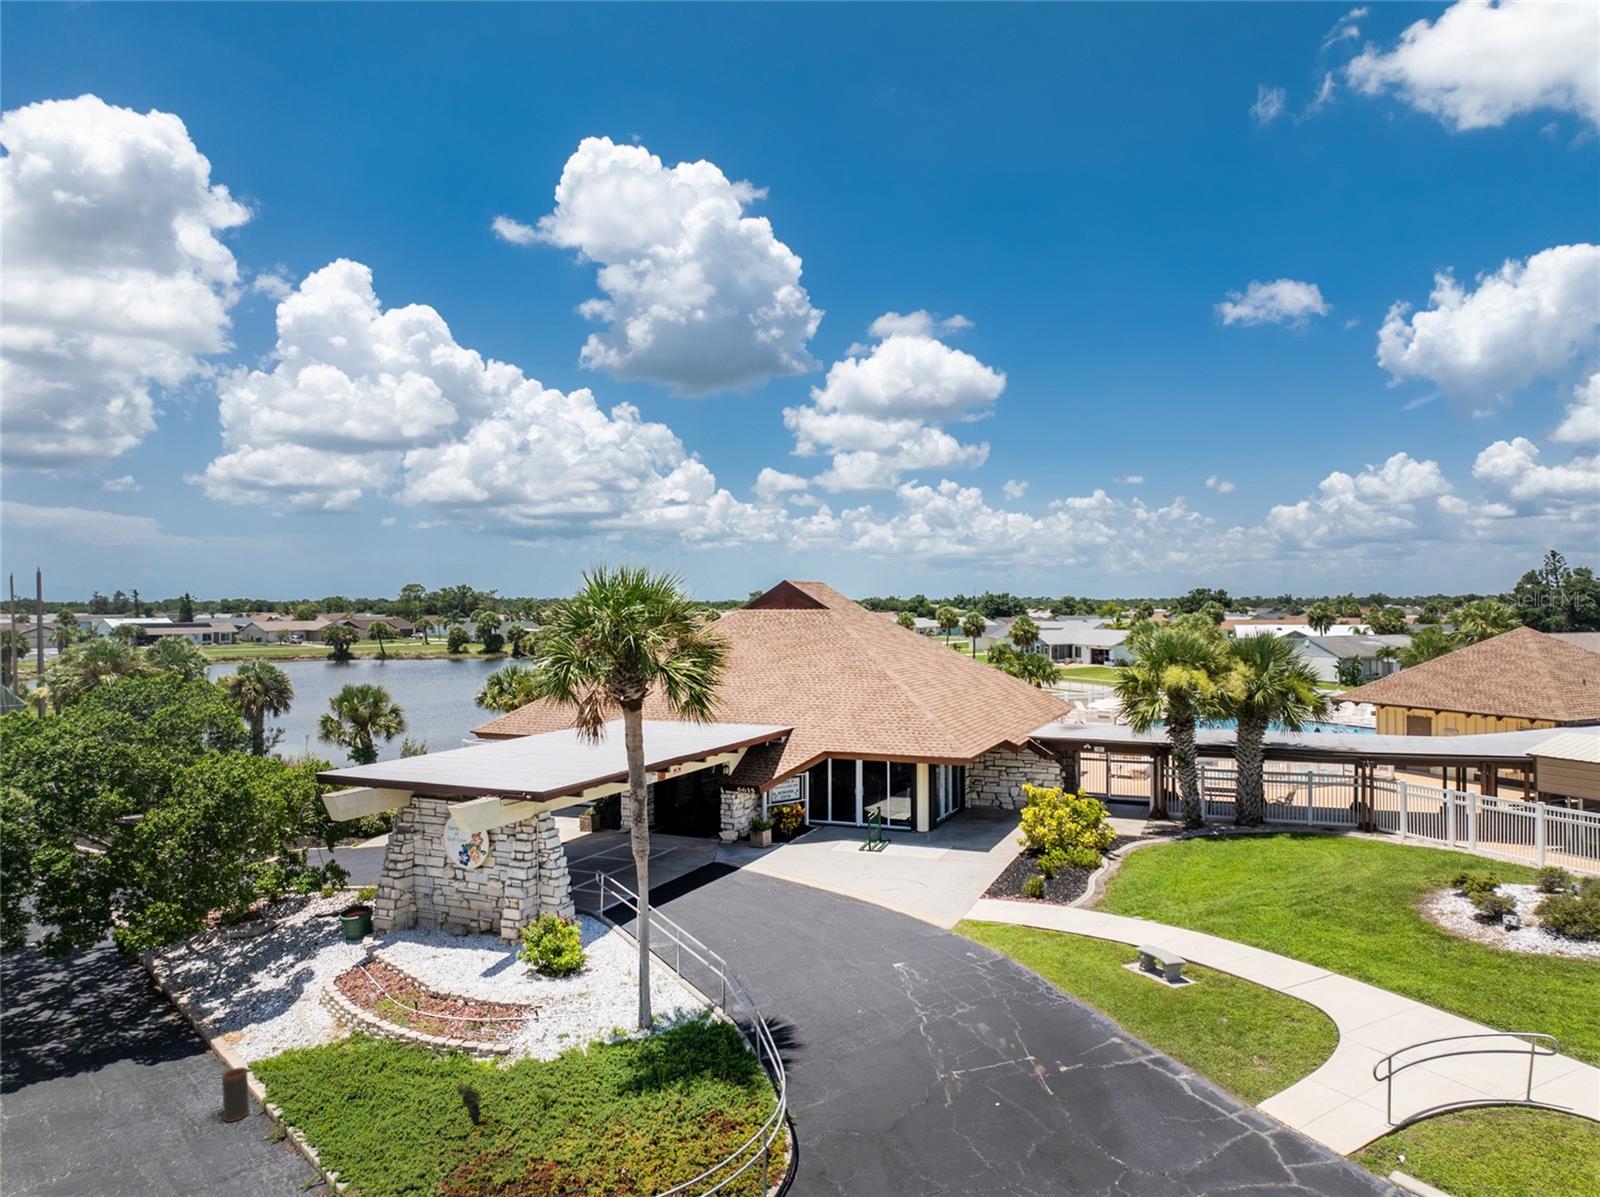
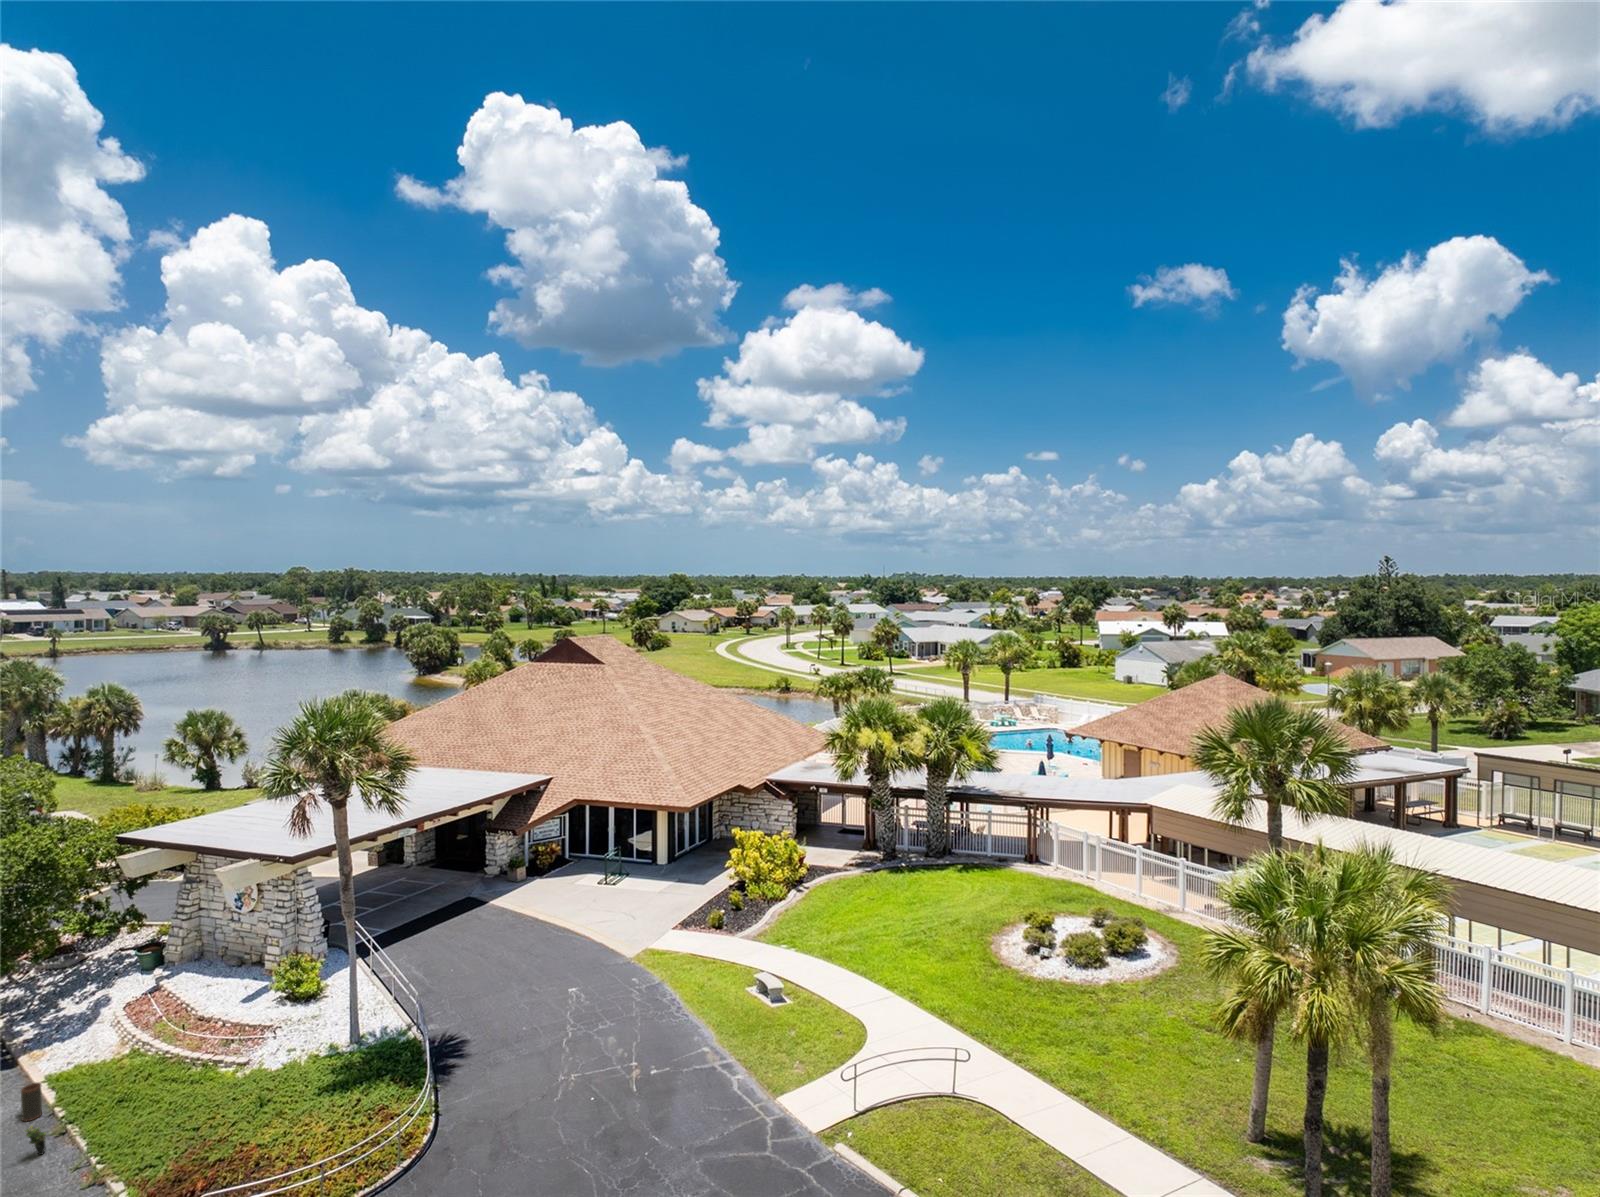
potted plant: present [455,1082,481,1124] -> present [25,1126,46,1155]

